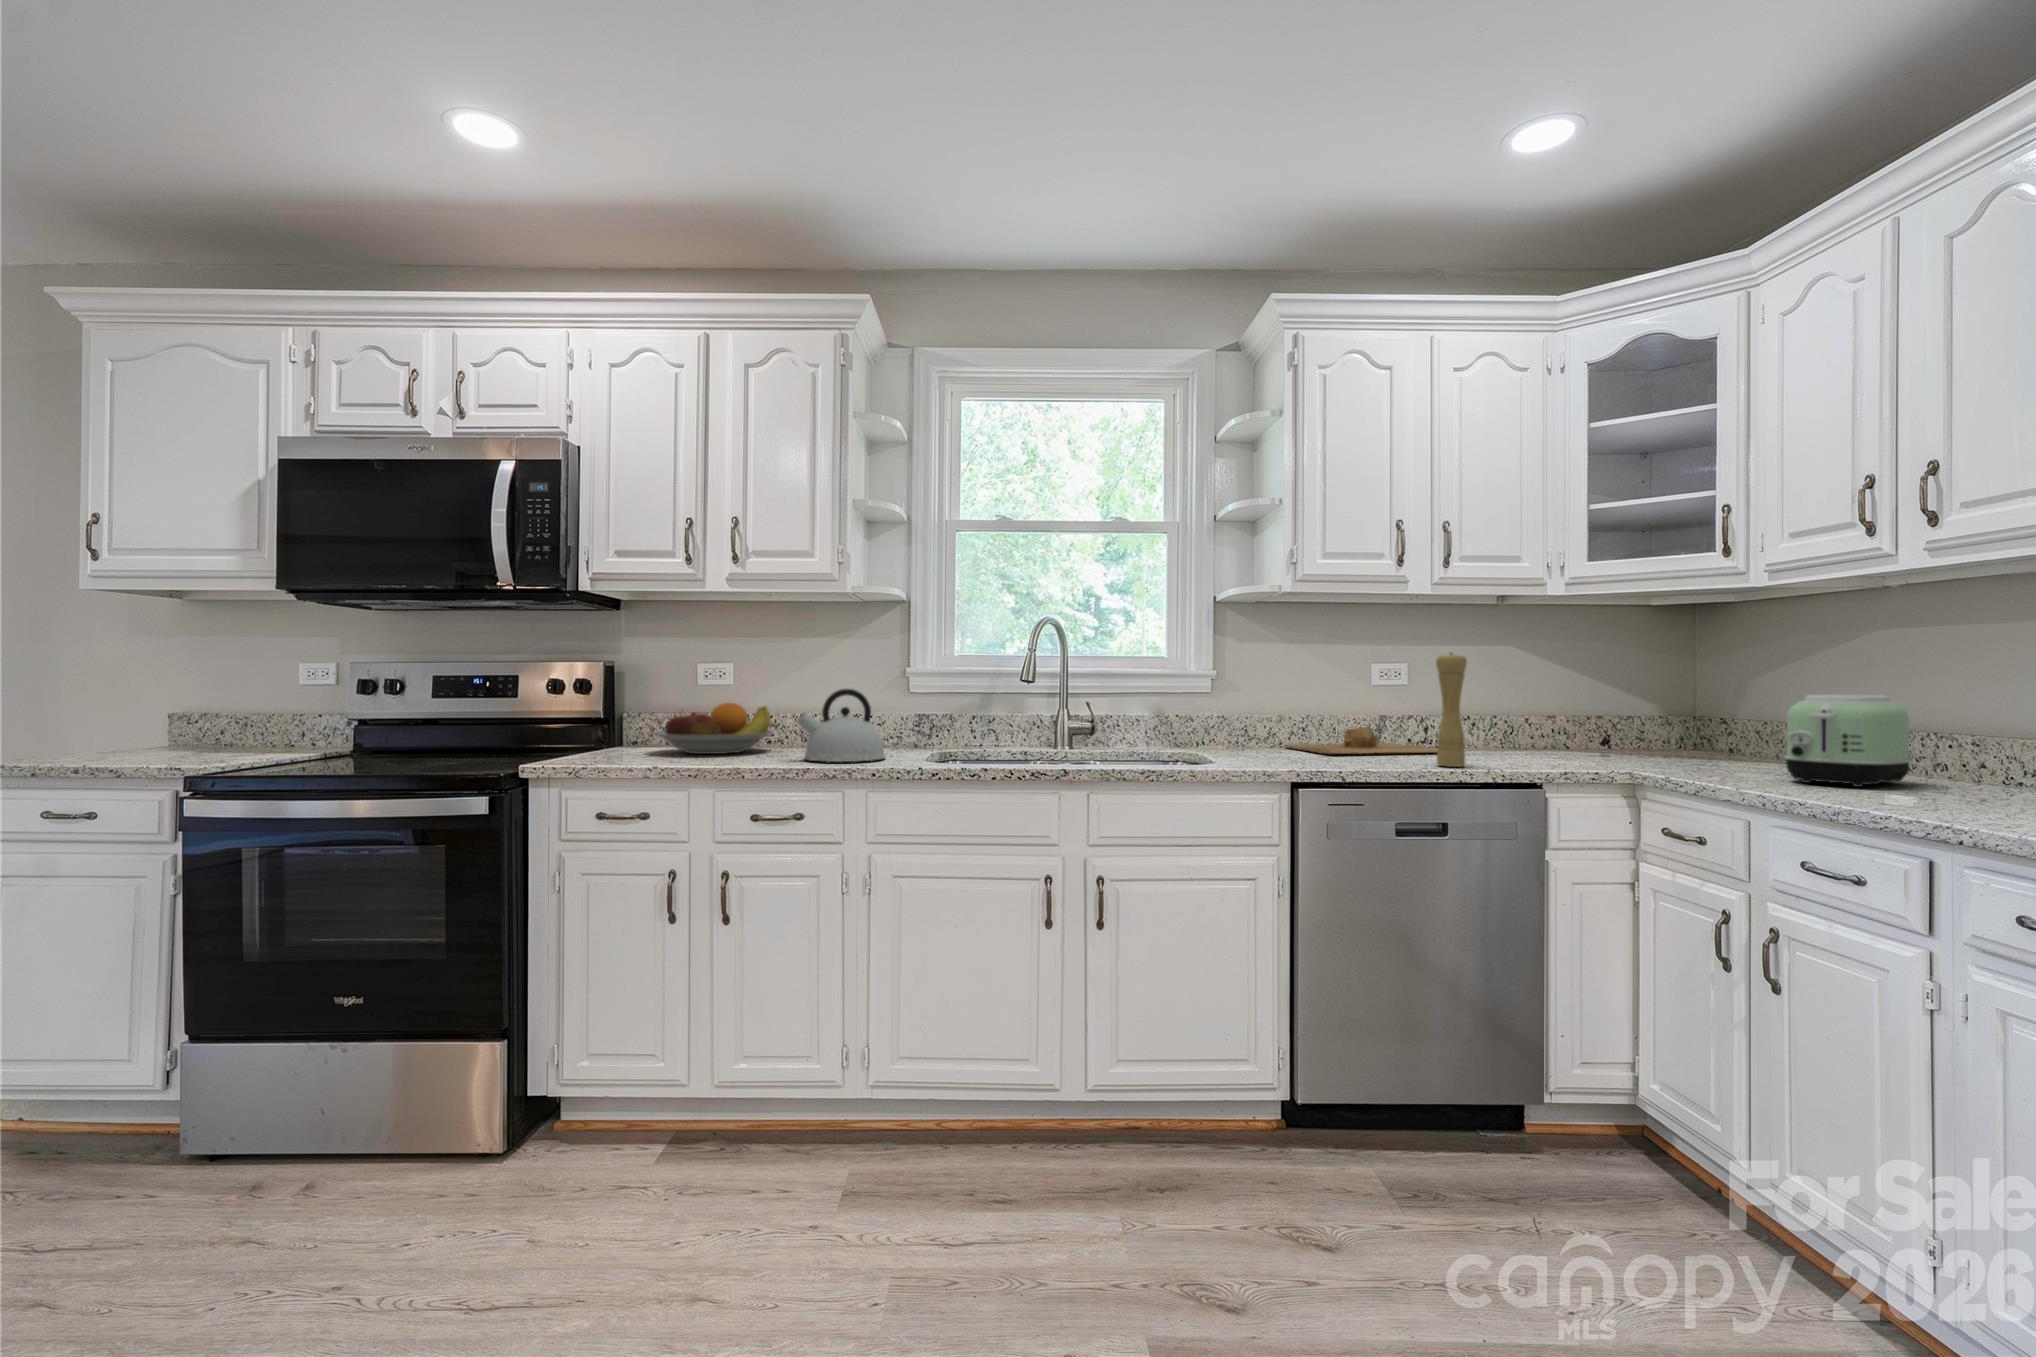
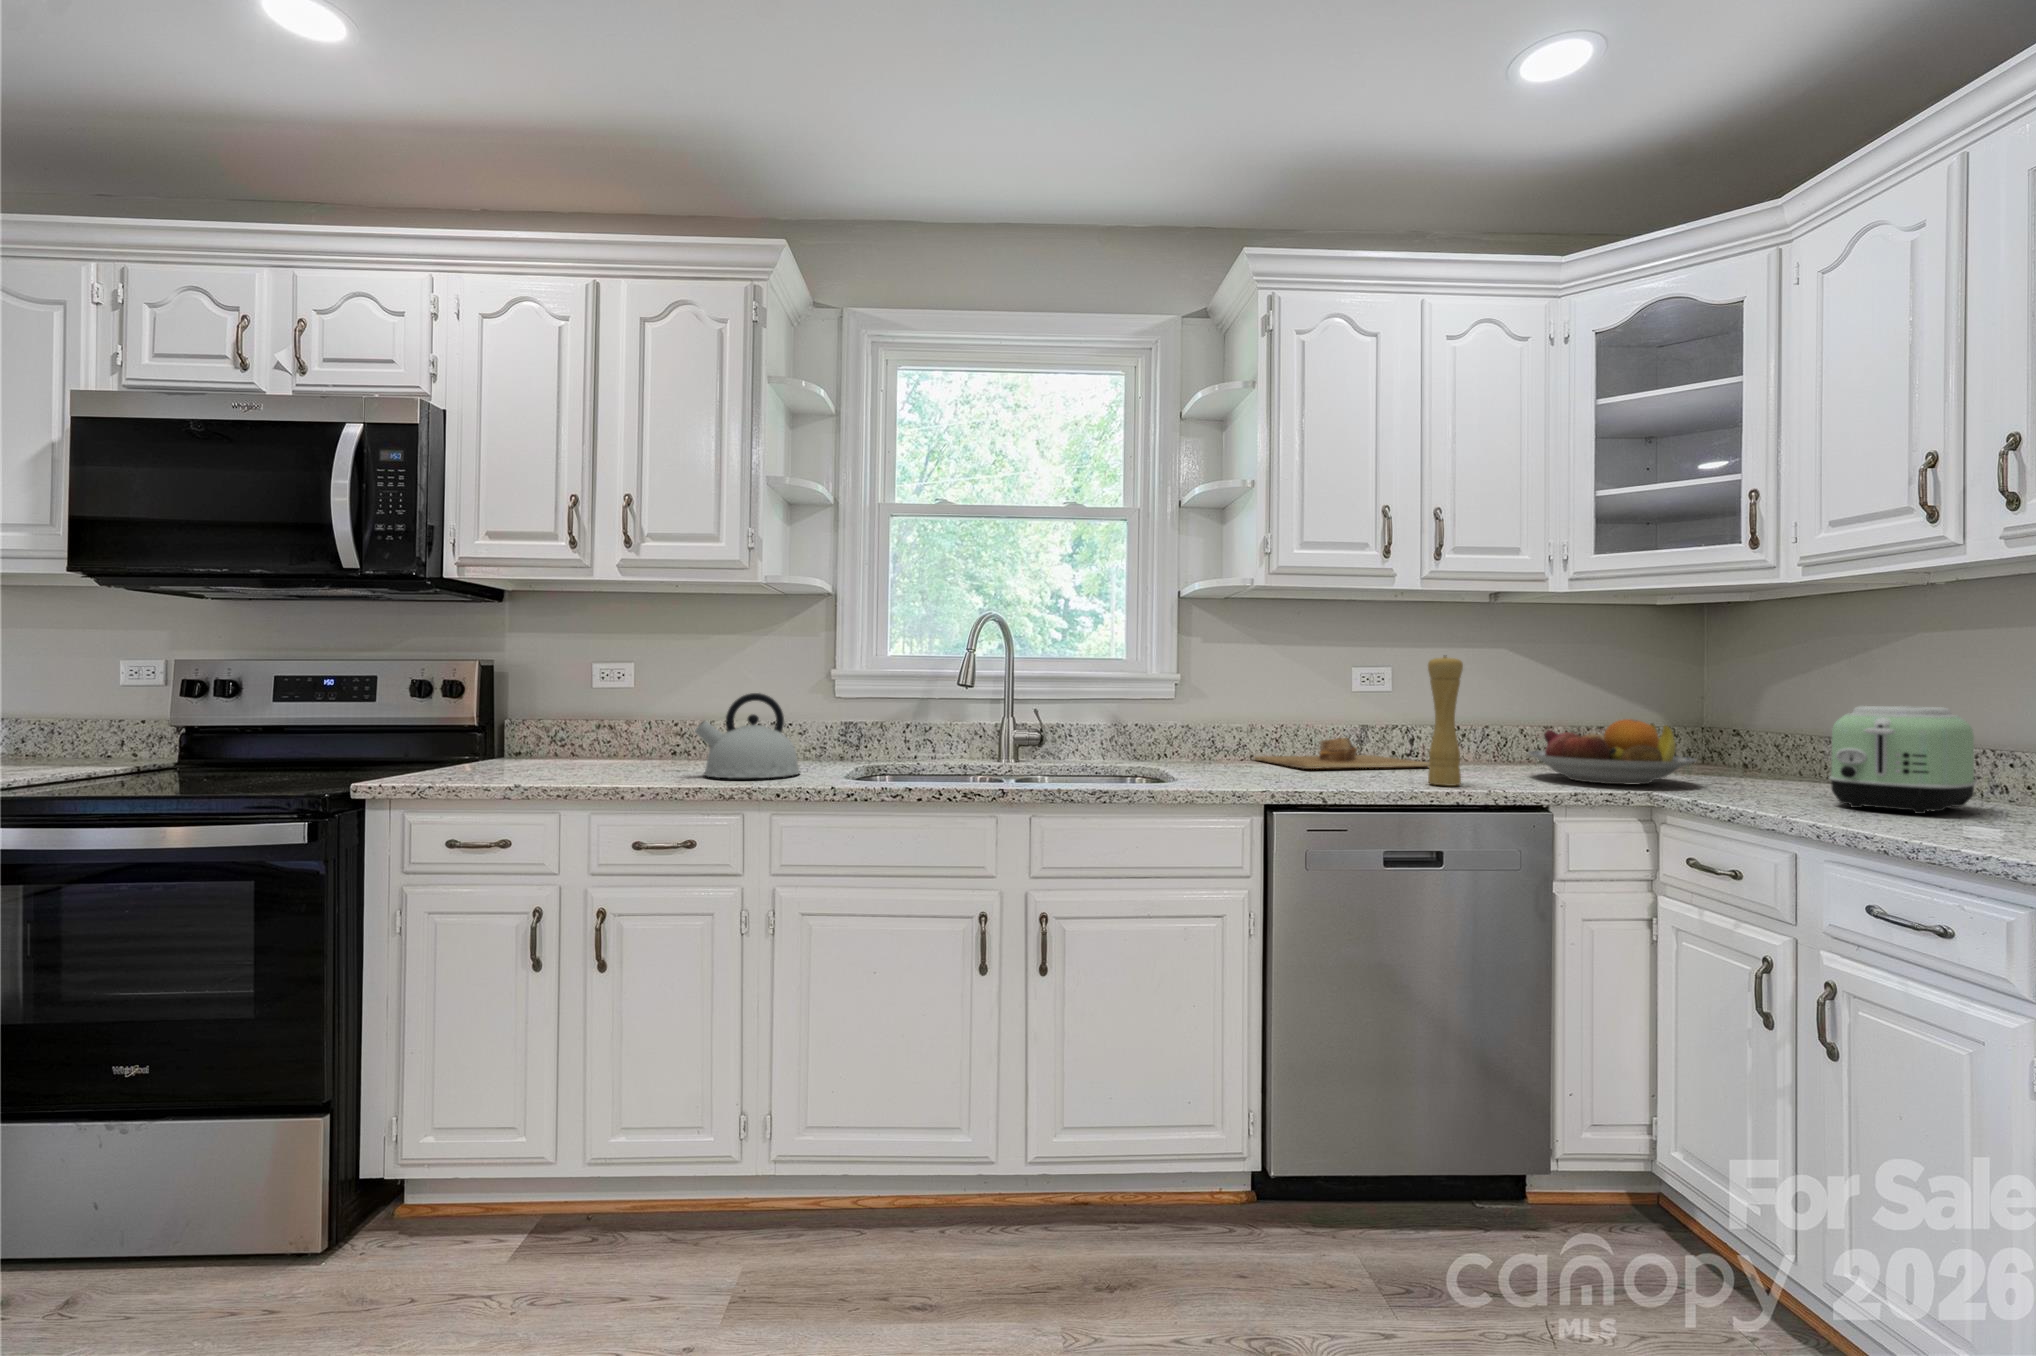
fruit bowl: present [655,703,773,754] -> present [1528,719,1697,785]

